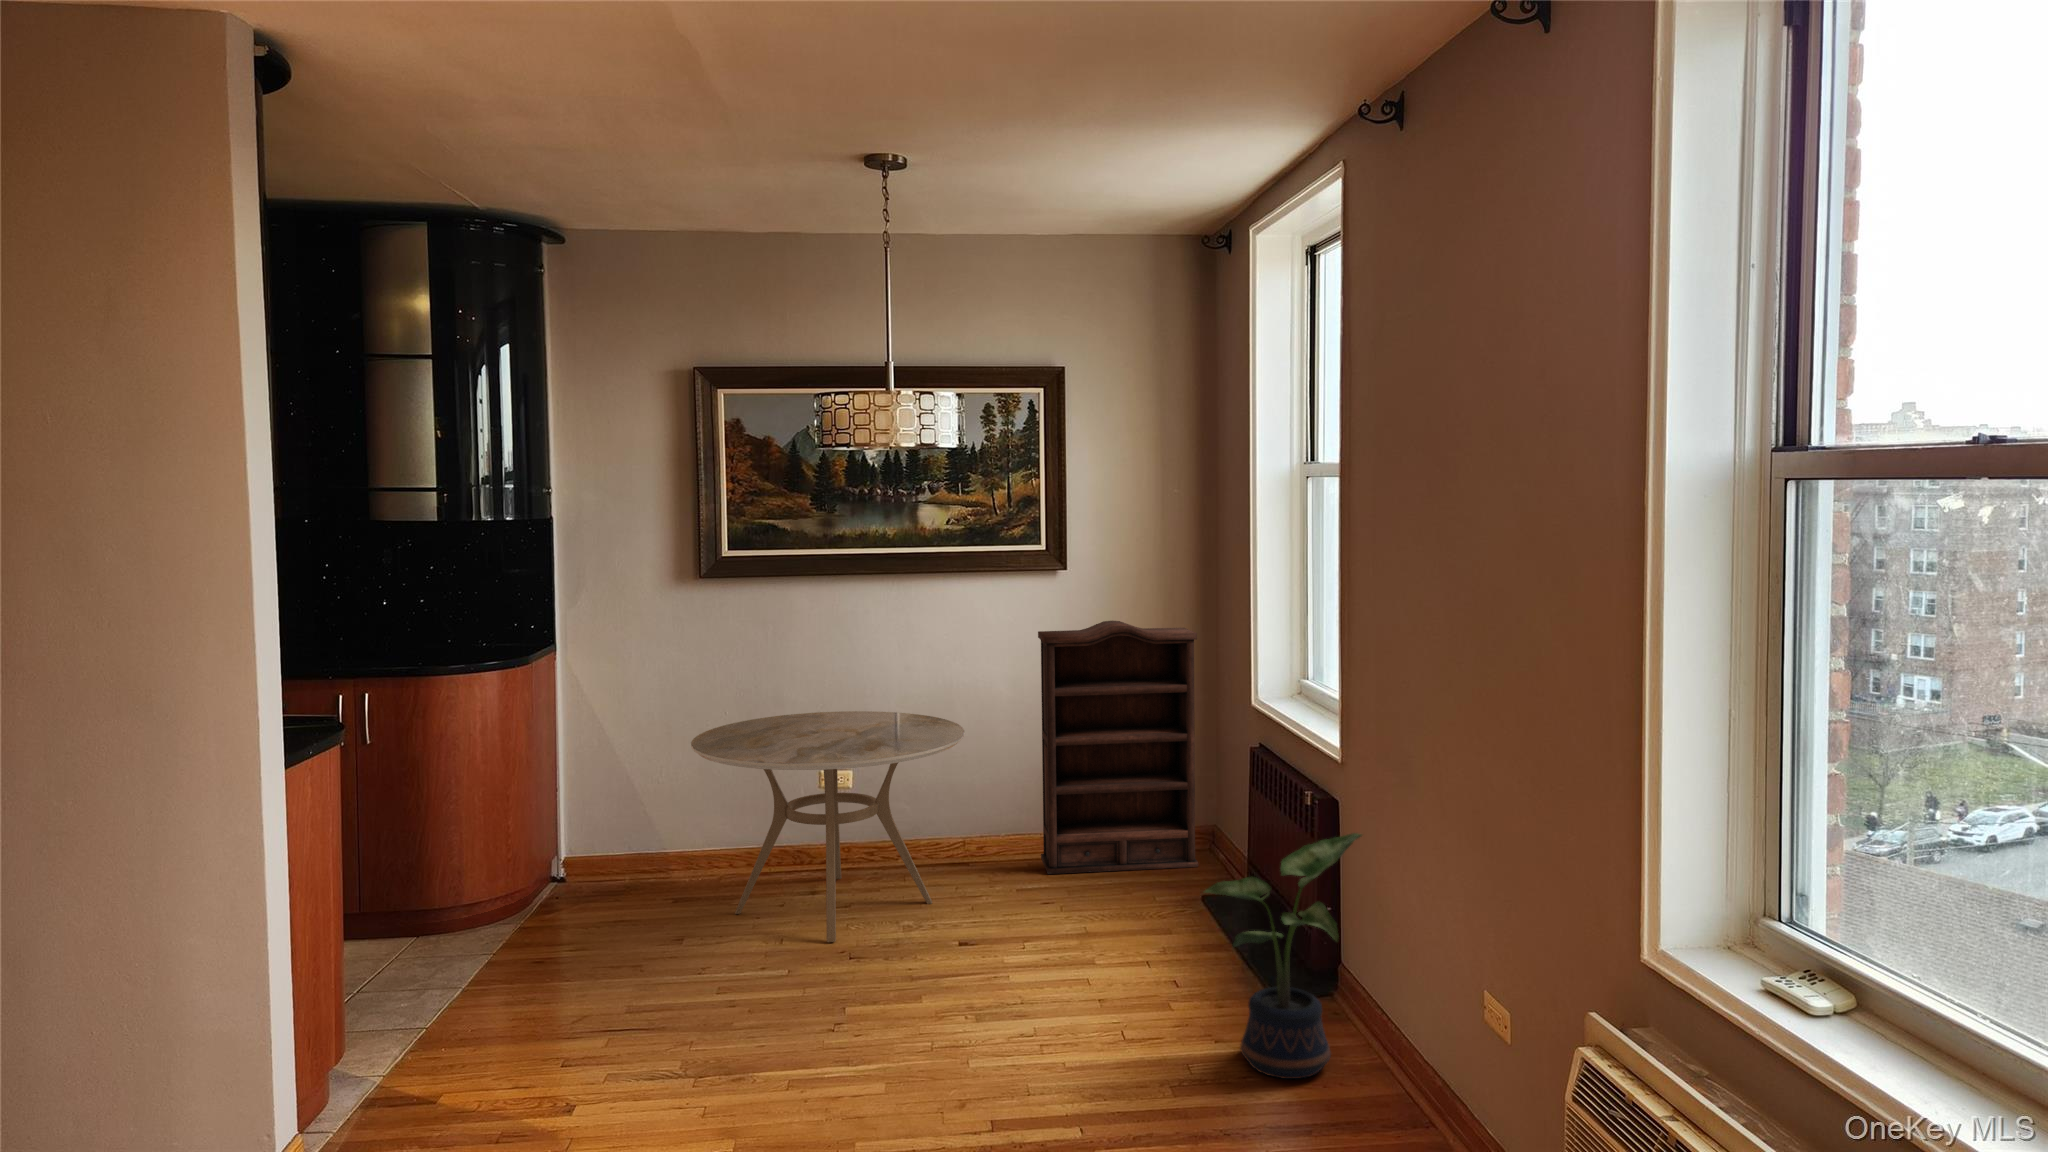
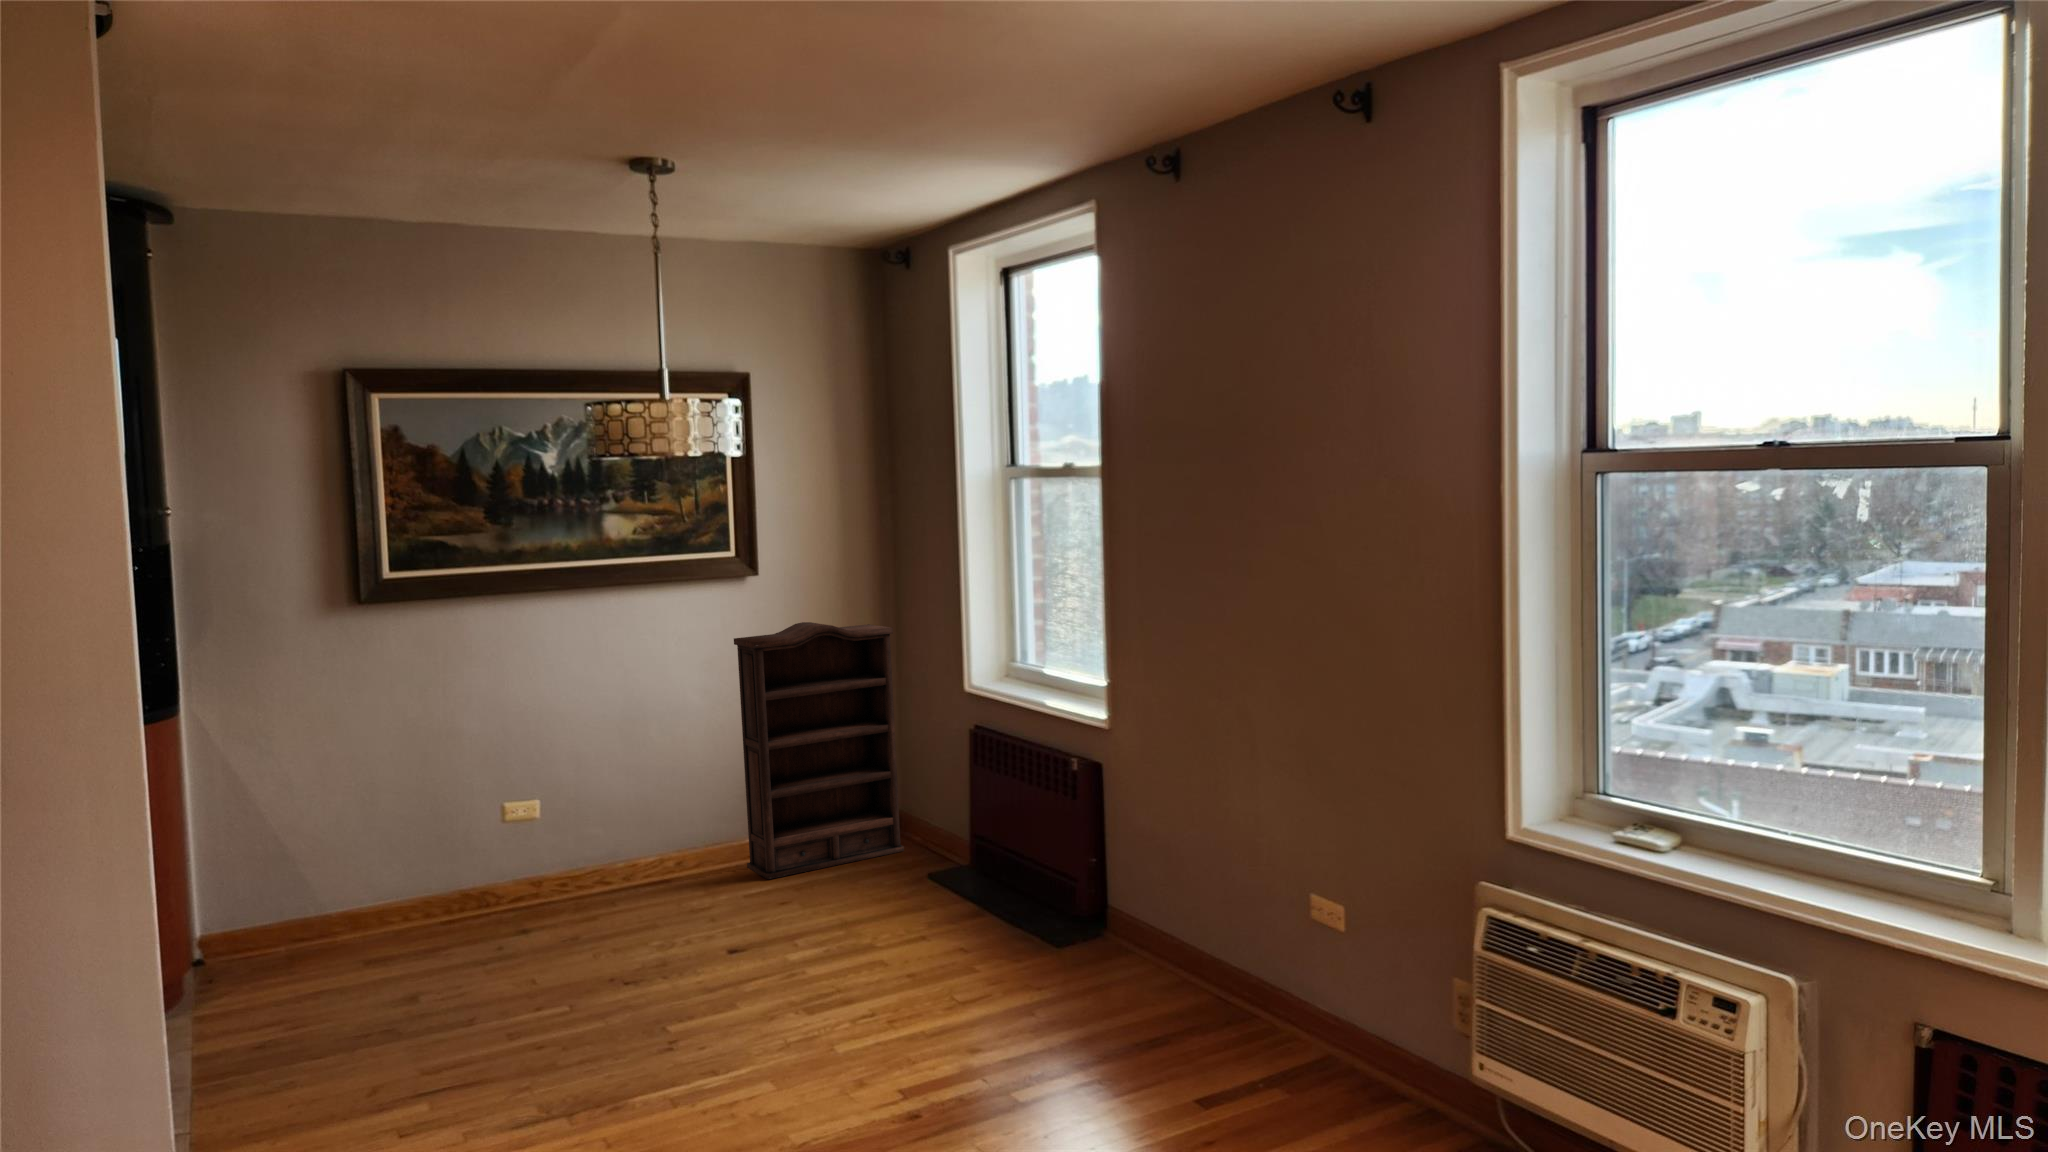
dining table: present [691,711,965,942] -> none [402,734,706,974]
potted plant: present [1205,833,1362,1079] -> none [1033,775,1165,990]

